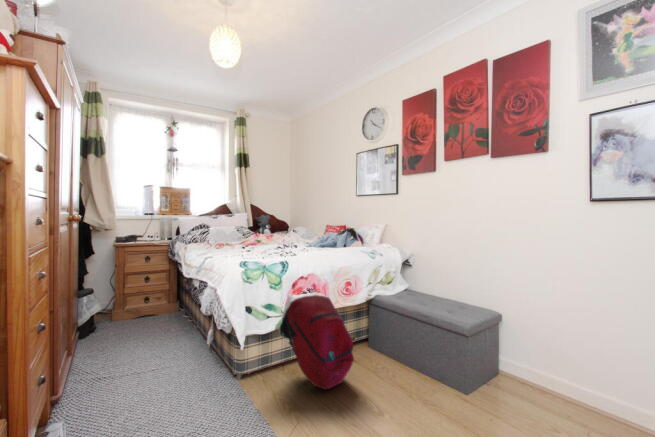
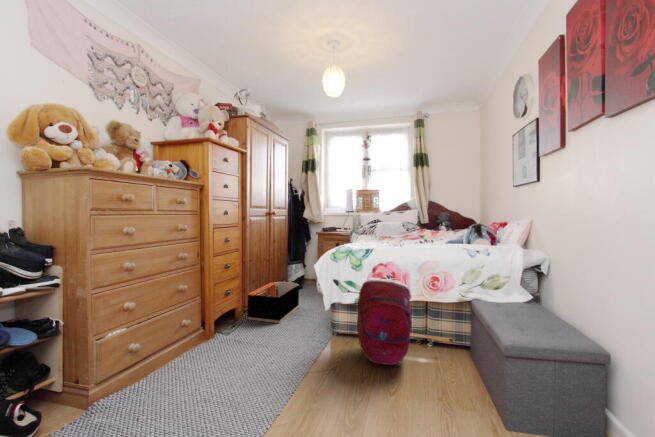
storage bin: none [66,331,142,422] -> present [247,282,299,323]

